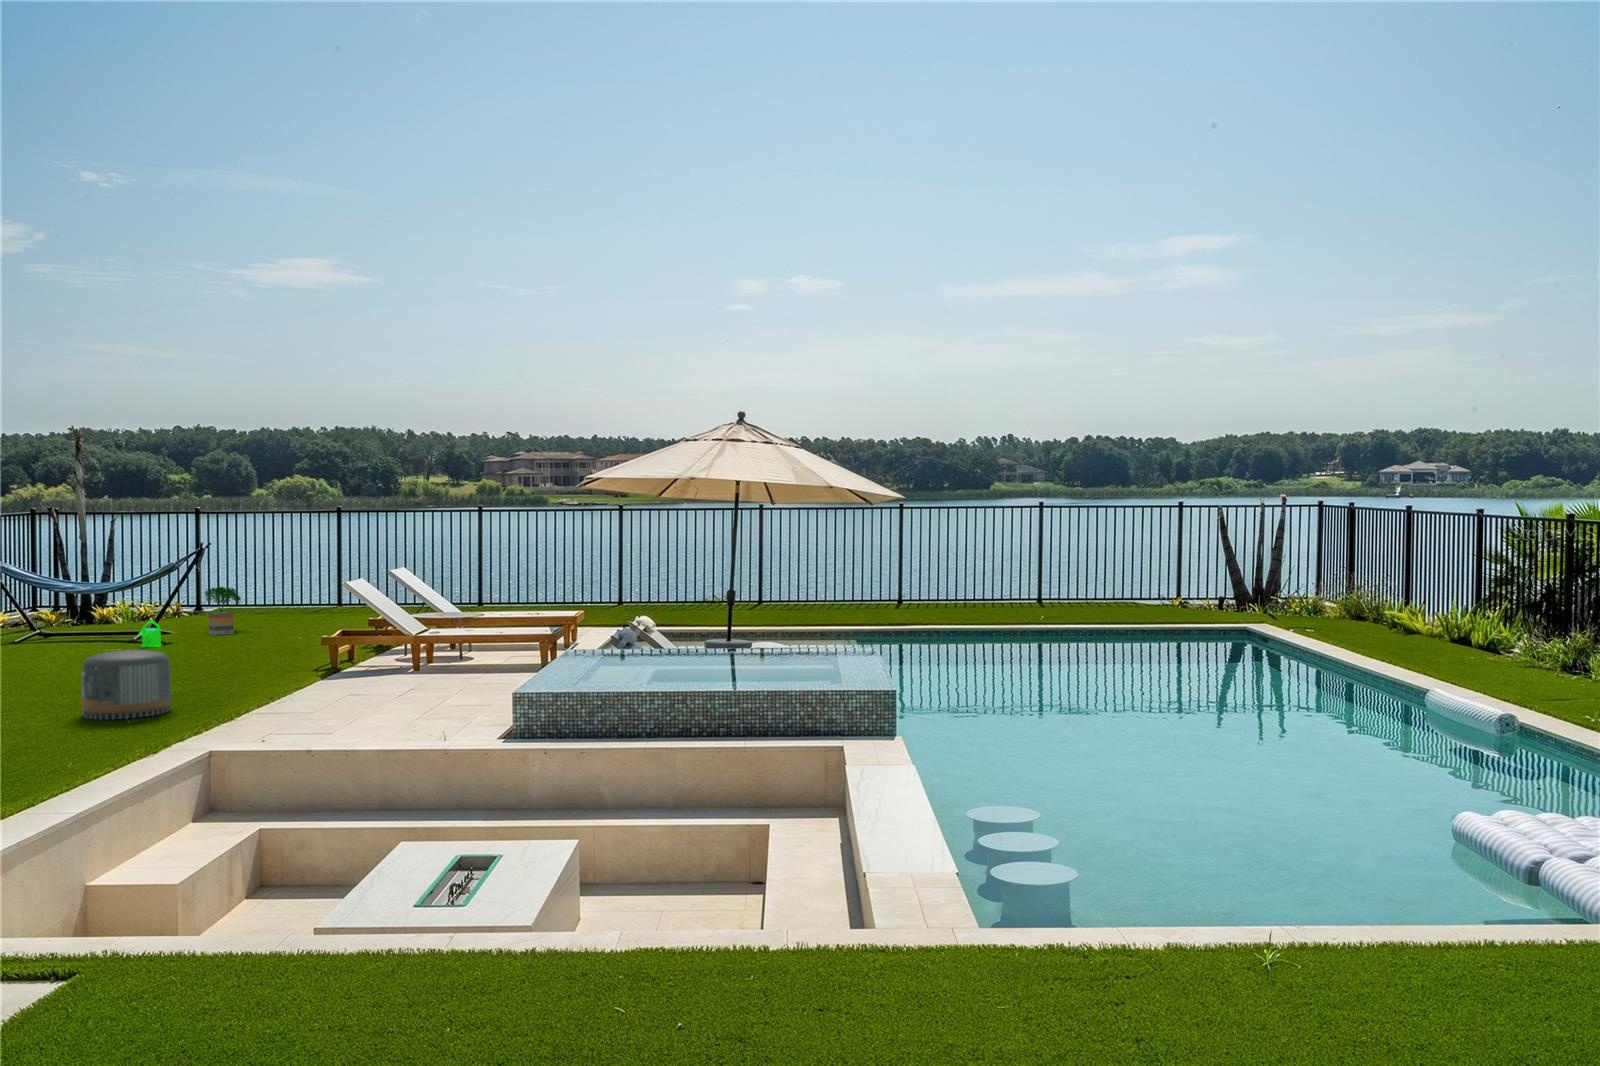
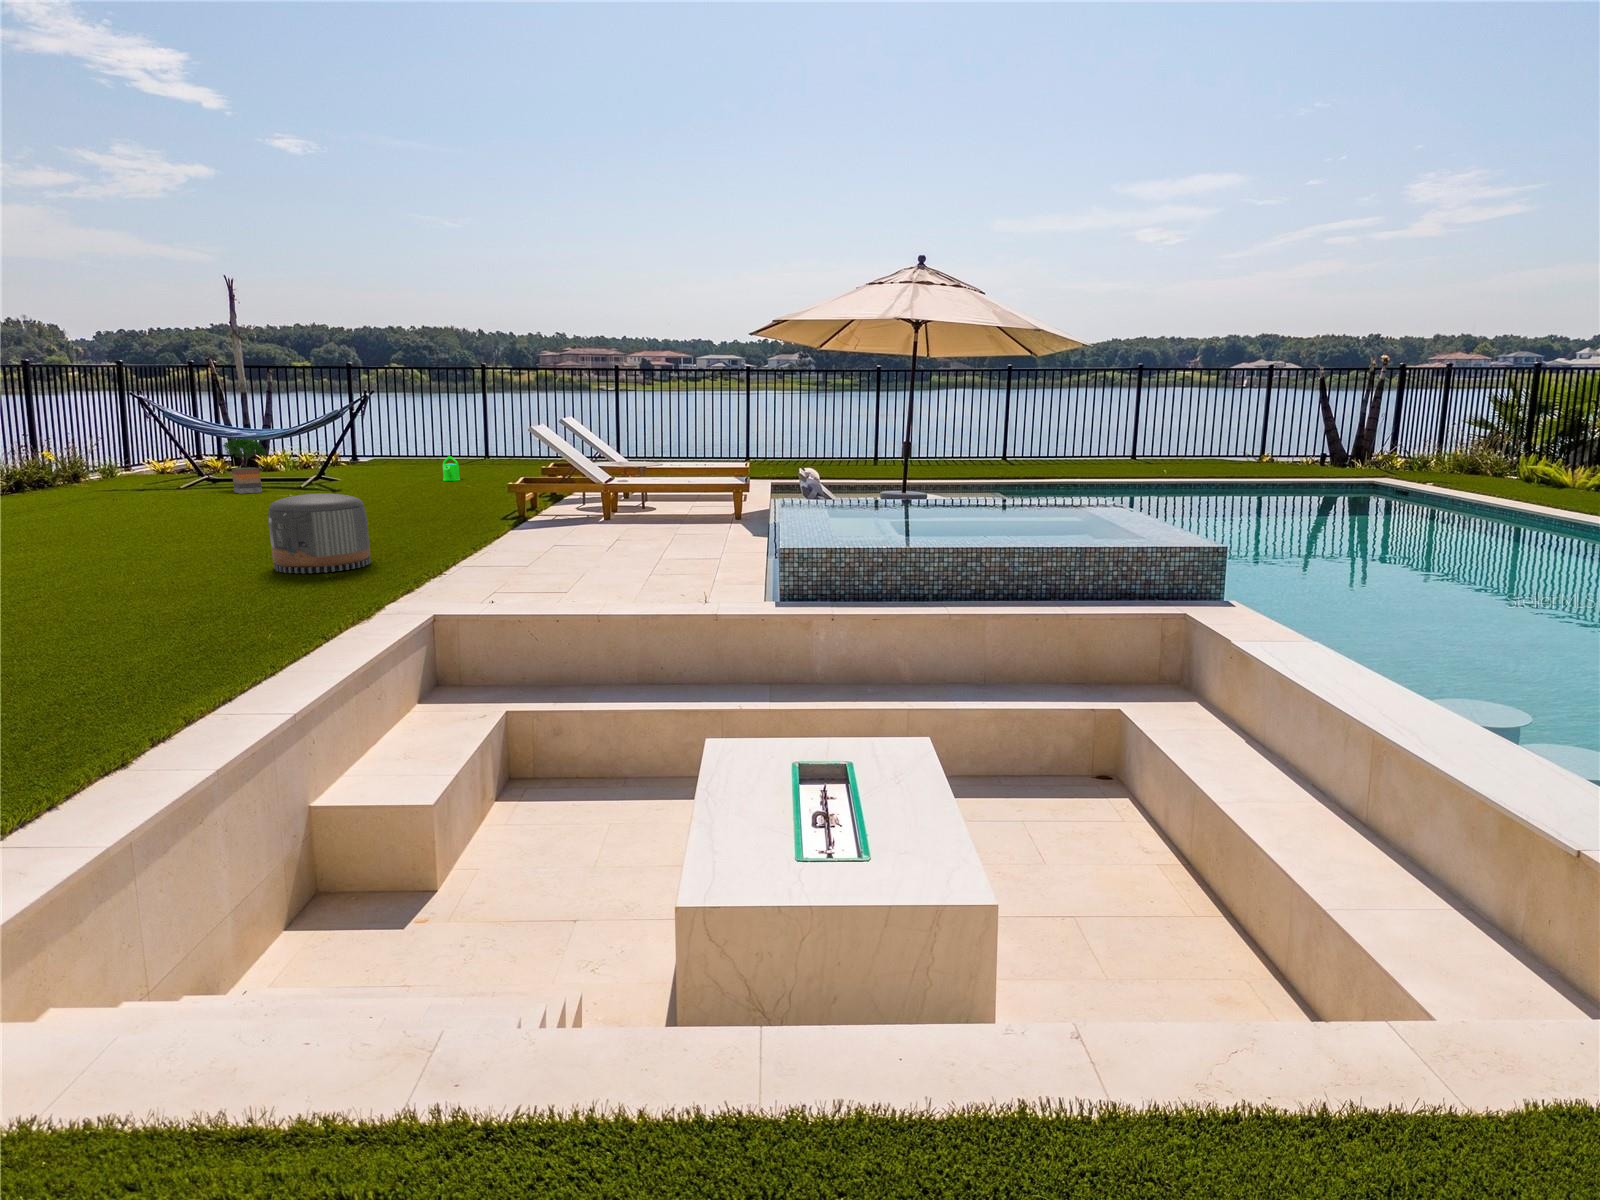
potted tree: present [205,587,241,635] -> present [223,438,266,494]
watering can: present [140,620,161,647] -> present [442,456,460,481]

